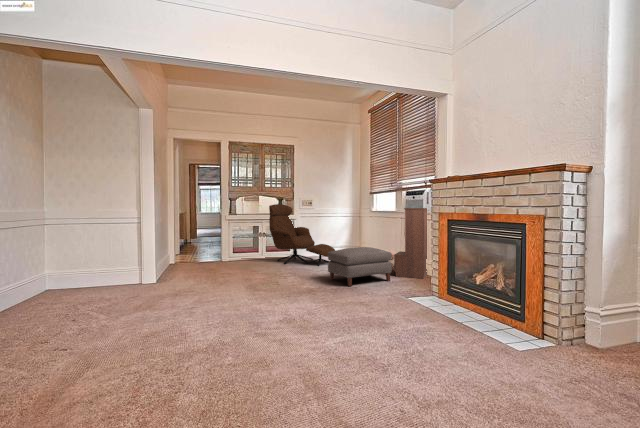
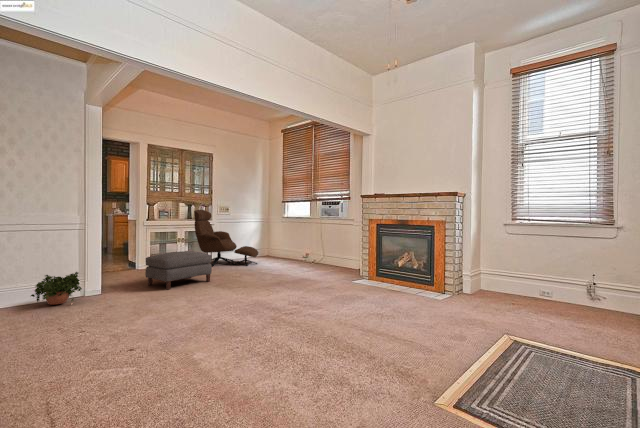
bookshelf: present [394,208,427,278] -> none [319,215,343,269]
ottoman: present [328,247,392,286] -> present [145,251,212,290]
potted plant: none [84,263,129,294] -> present [31,272,82,304]

